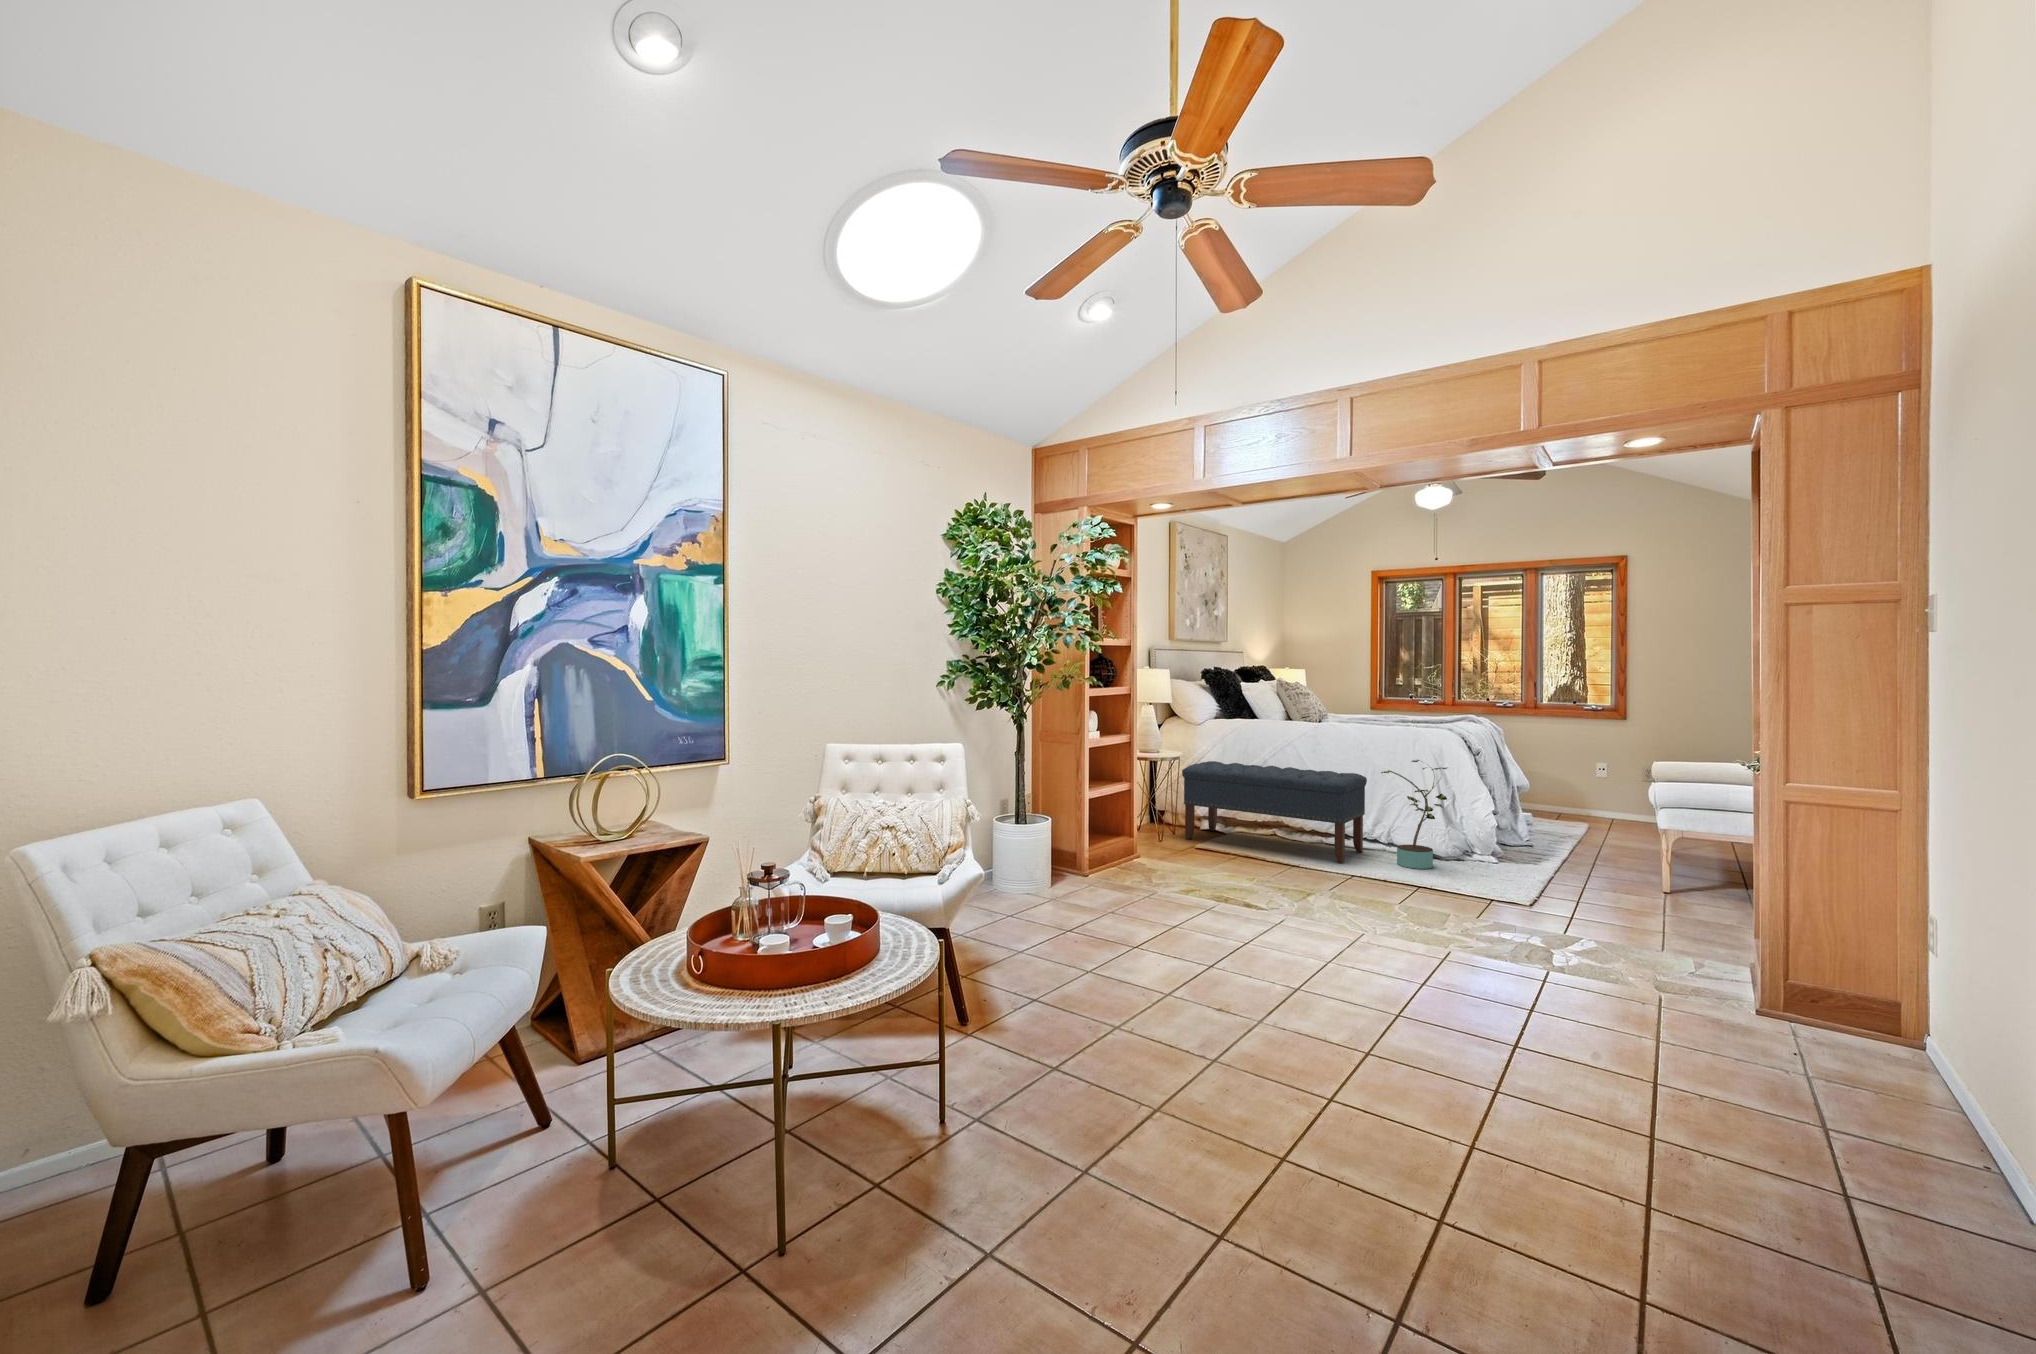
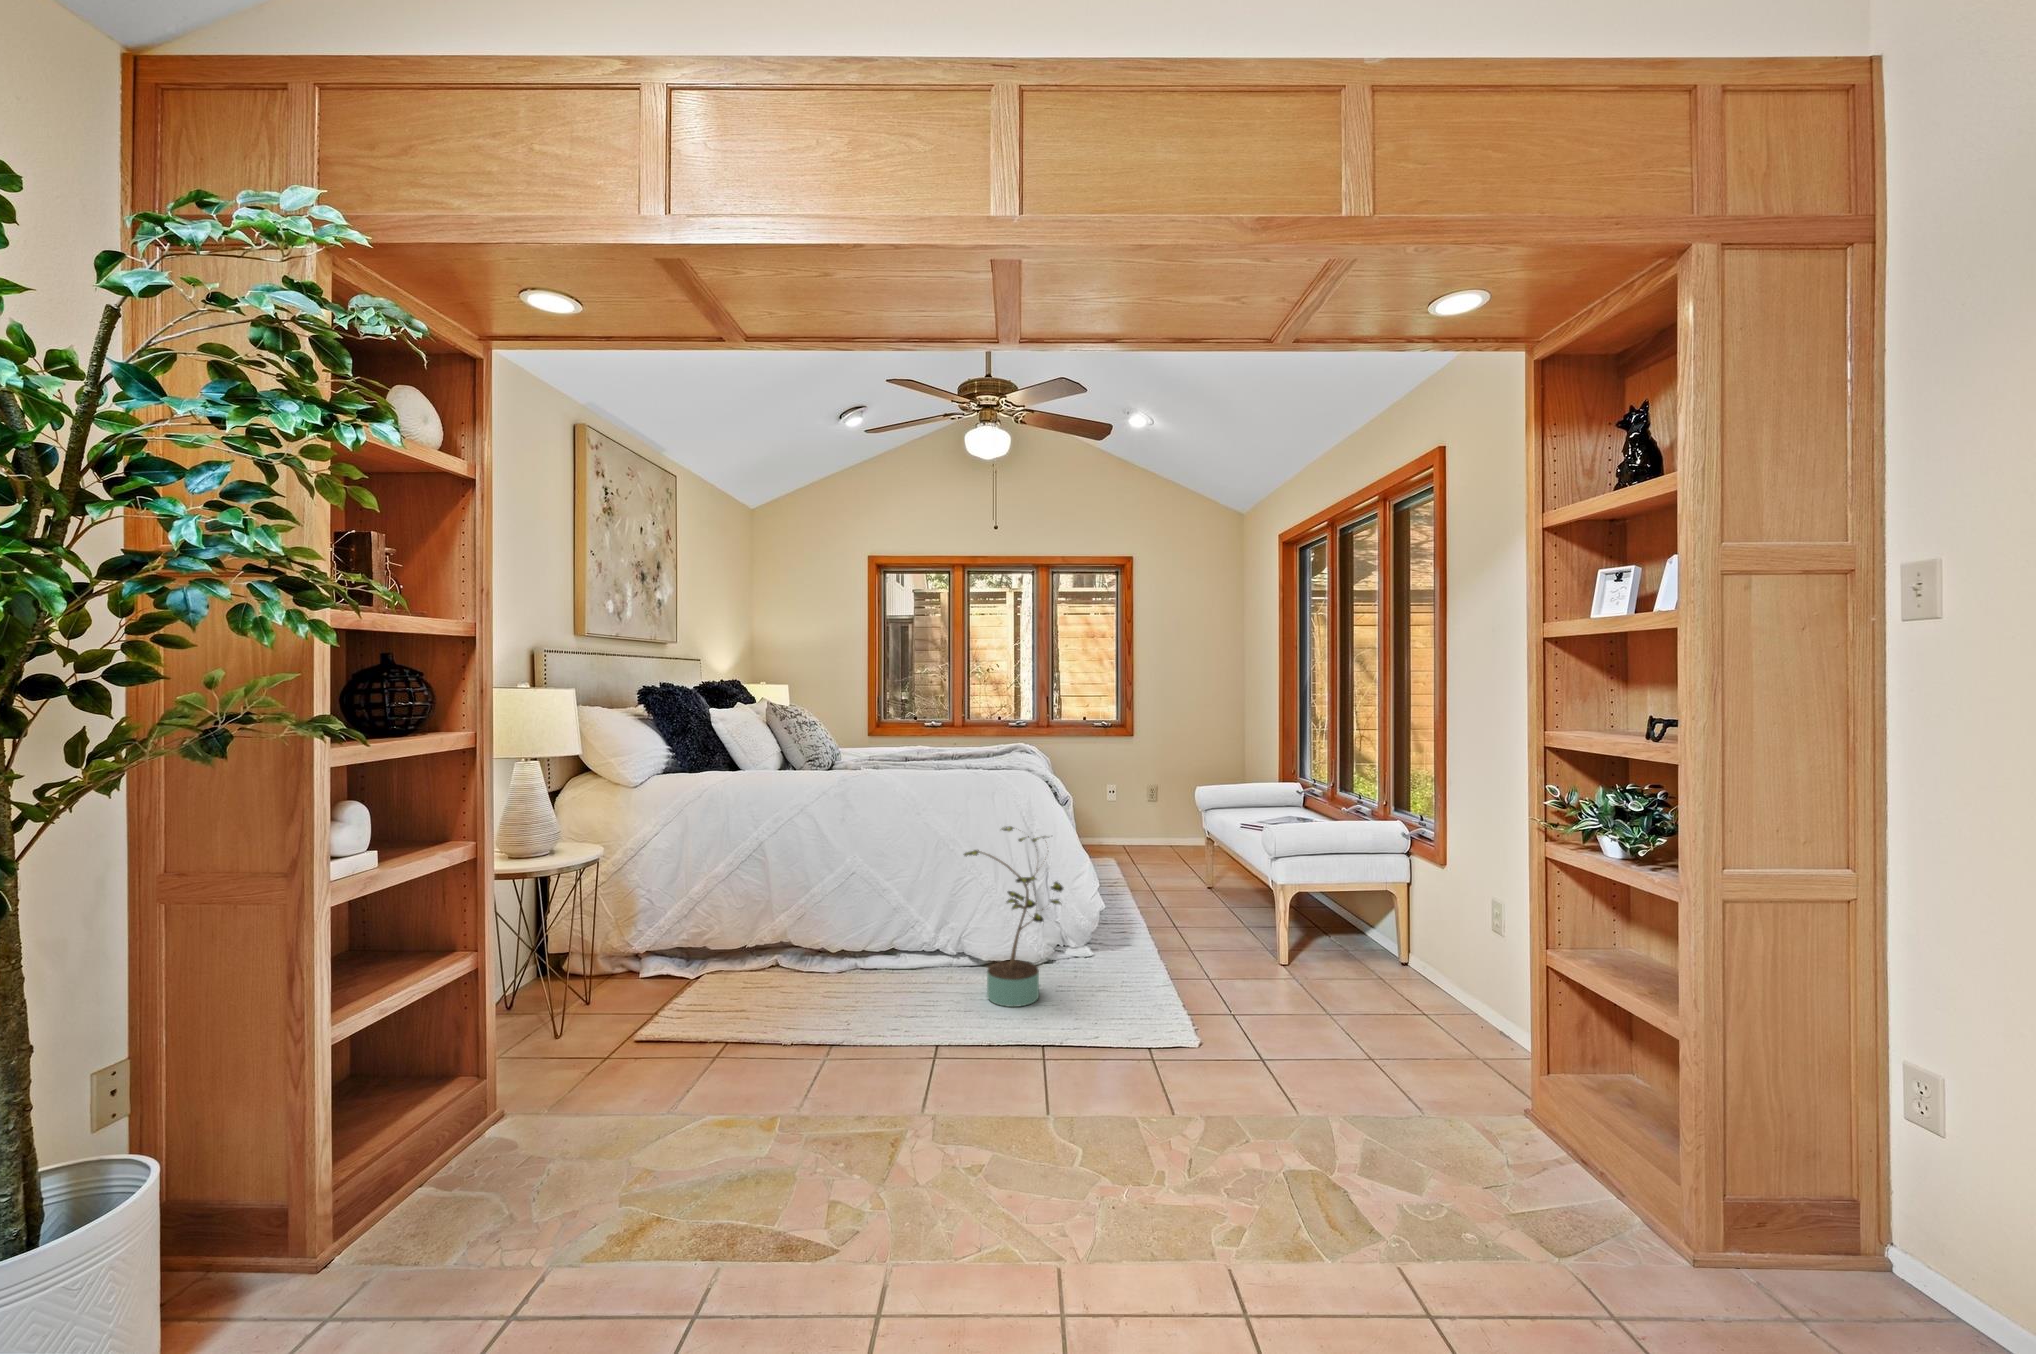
bench: present [1182,761,1367,863] -> none [605,855,931,1023]

